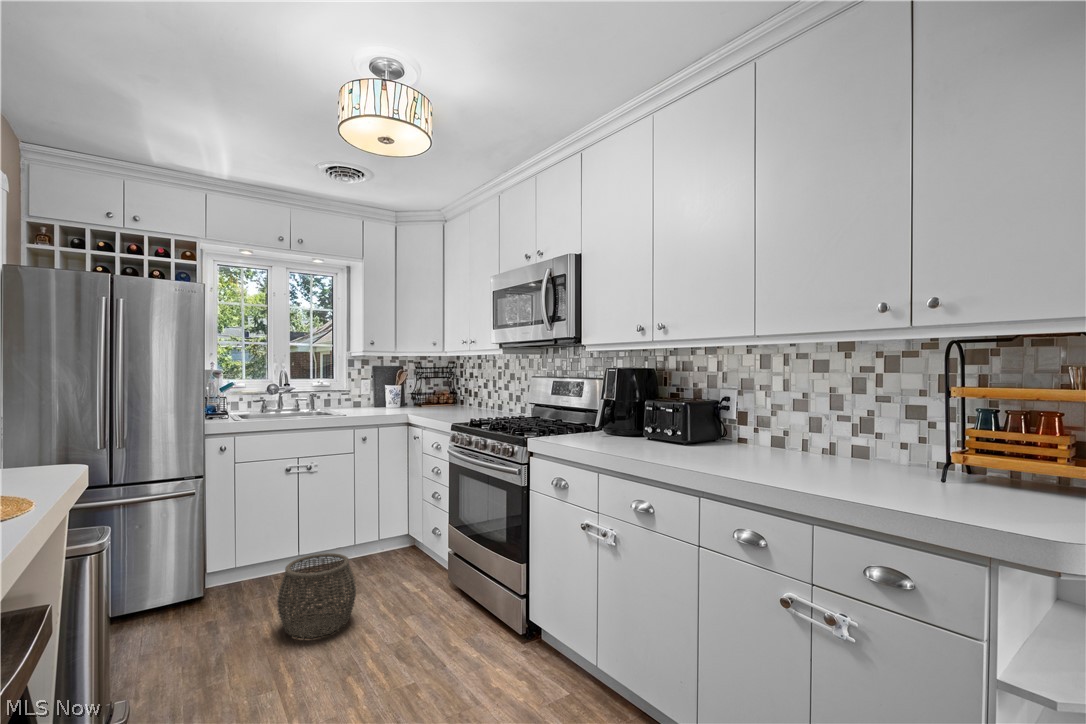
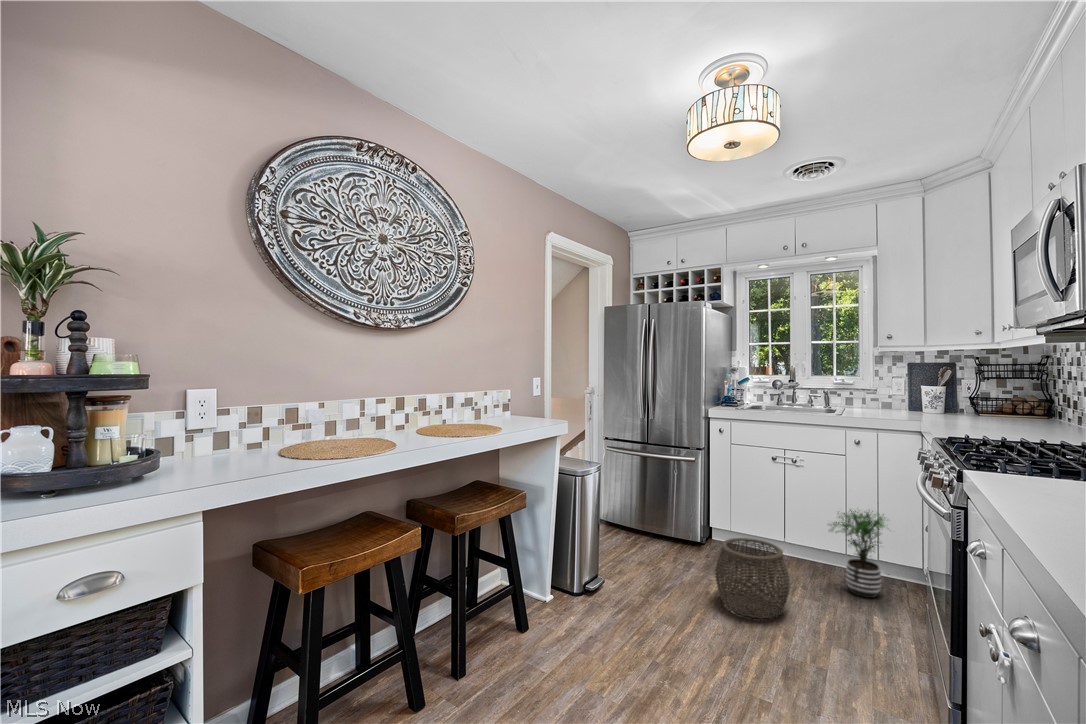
potted plant: none [352,495,402,574] -> present [829,510,885,598]

